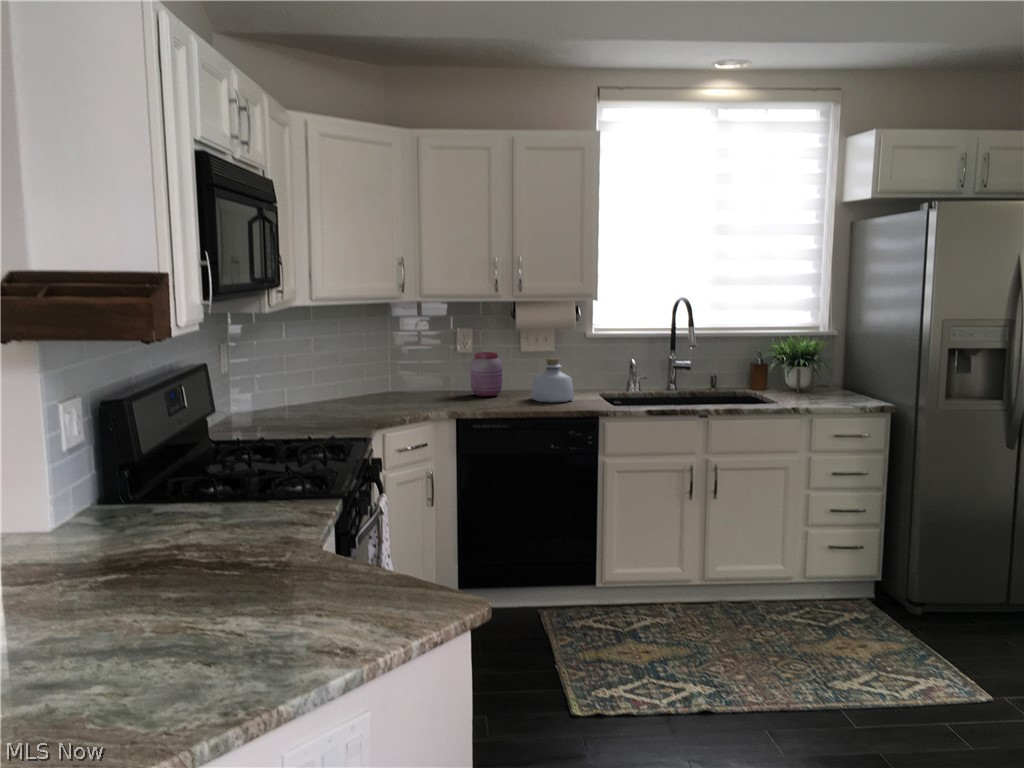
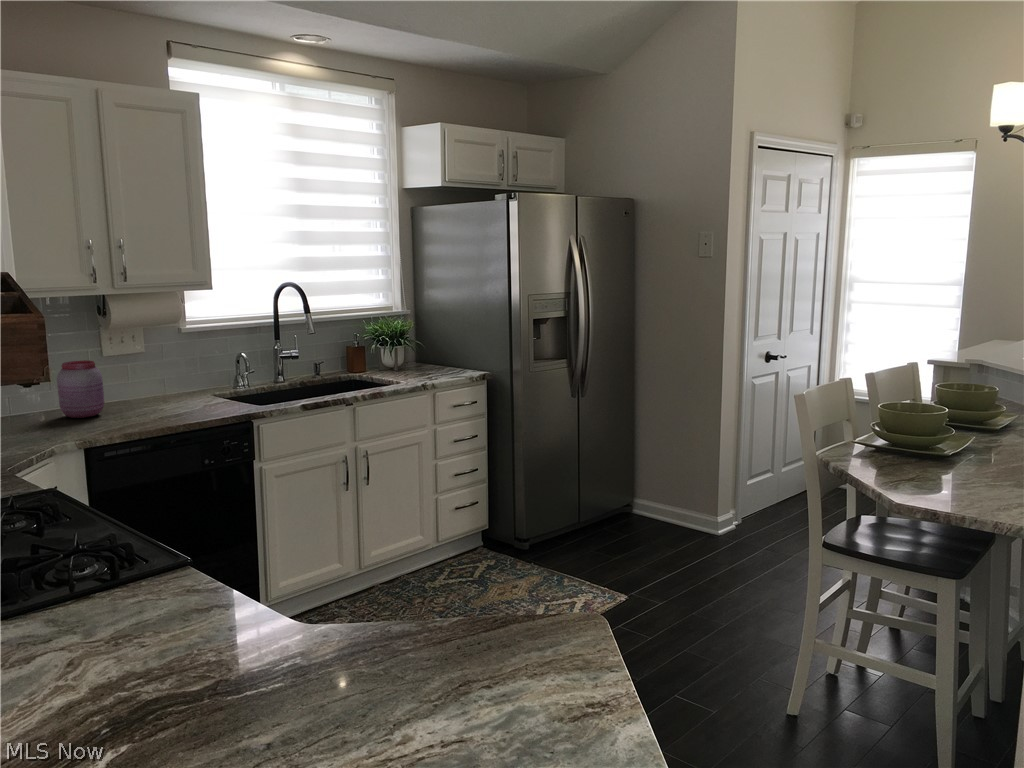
bottle: present [531,358,574,402] -> none [150,360,205,414]

